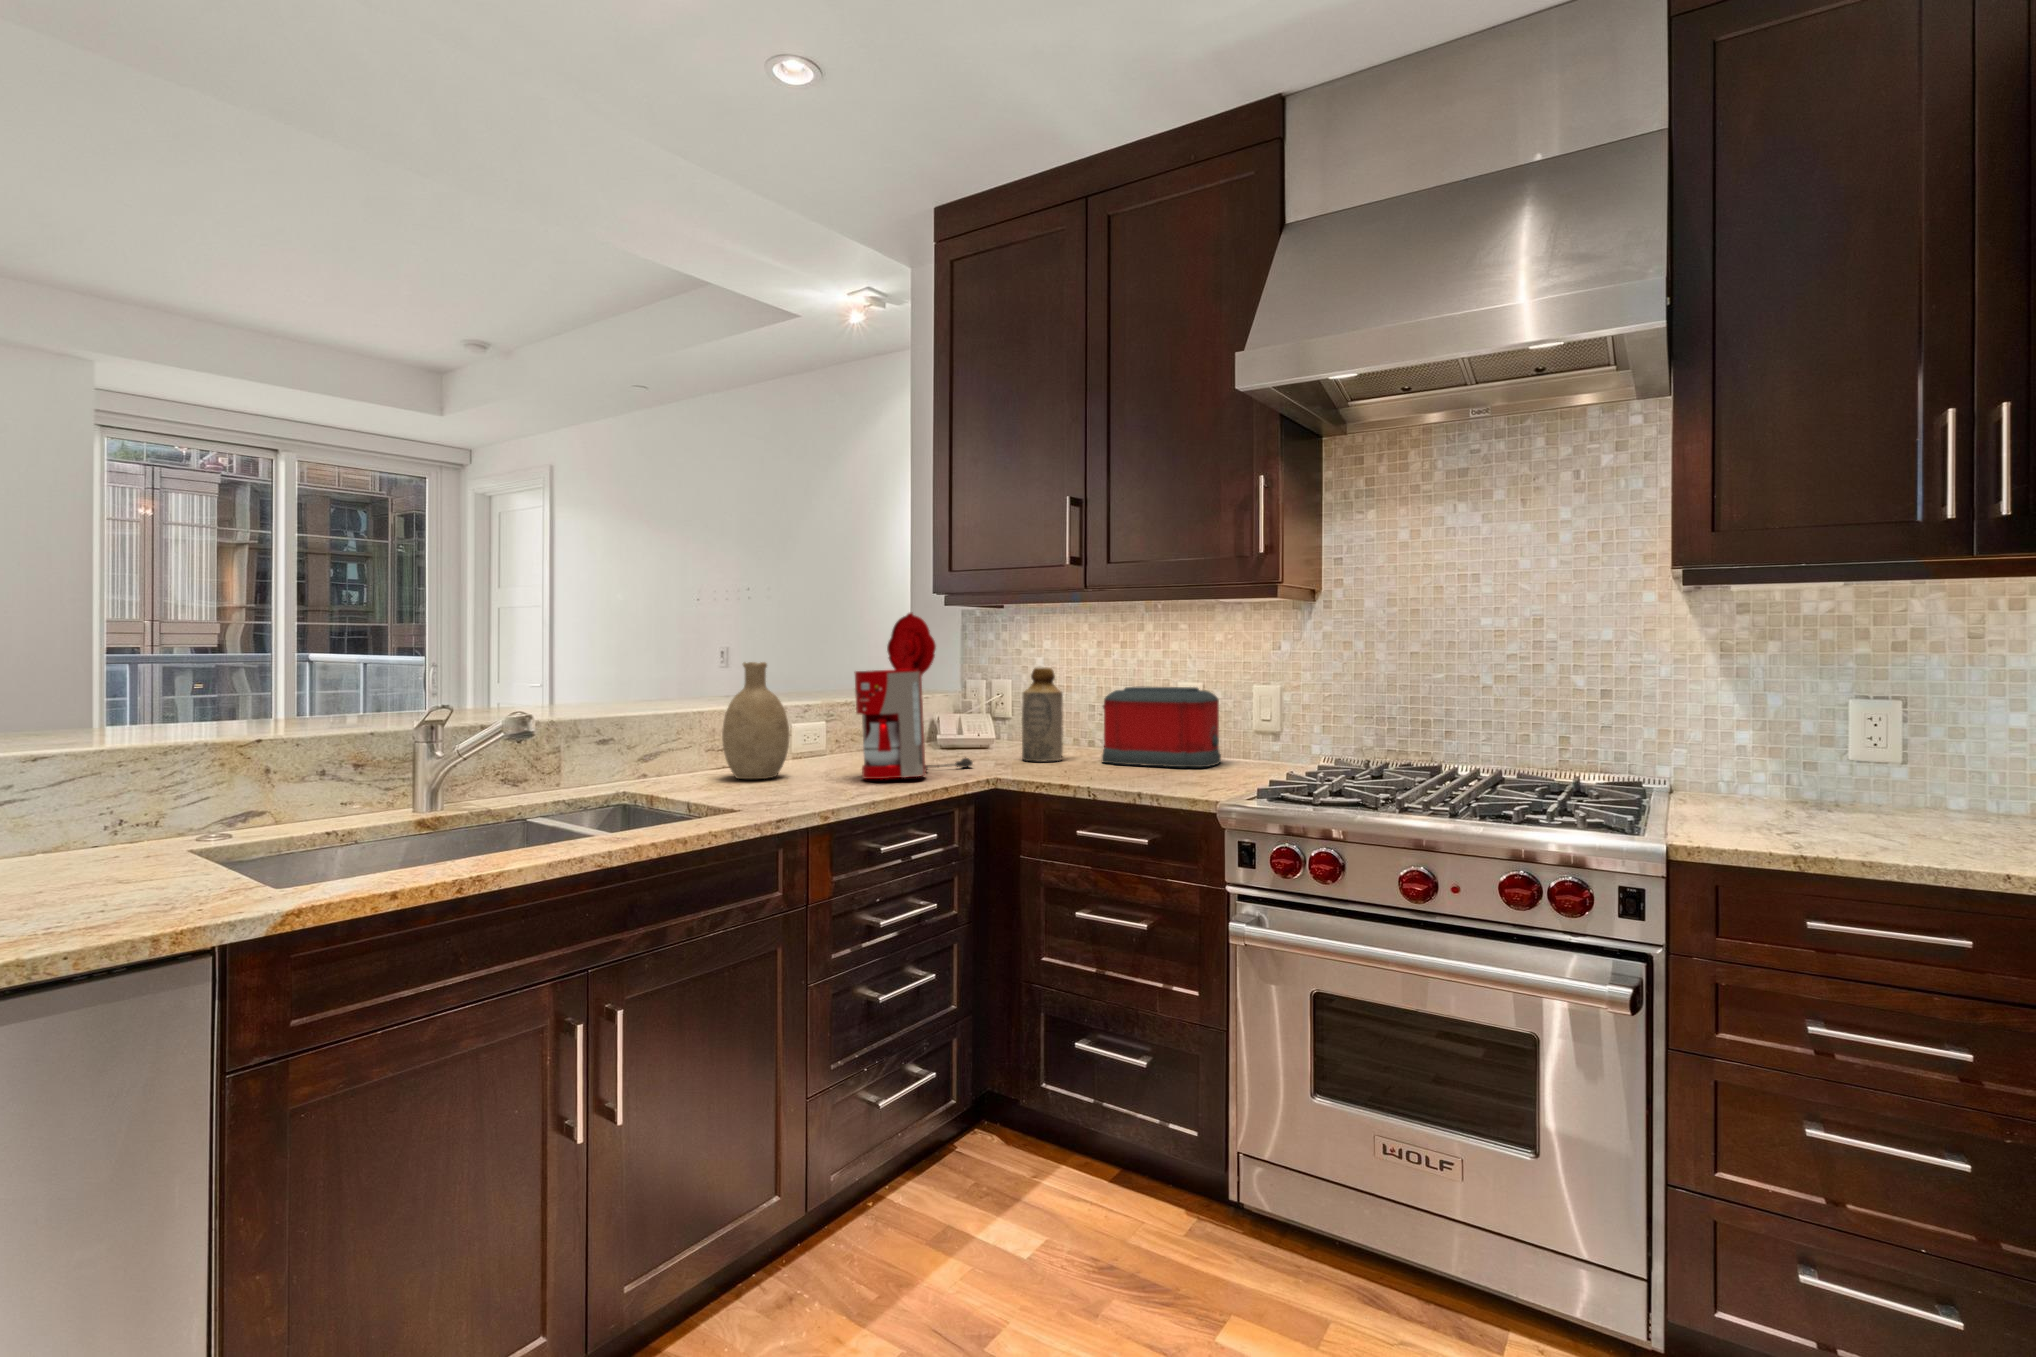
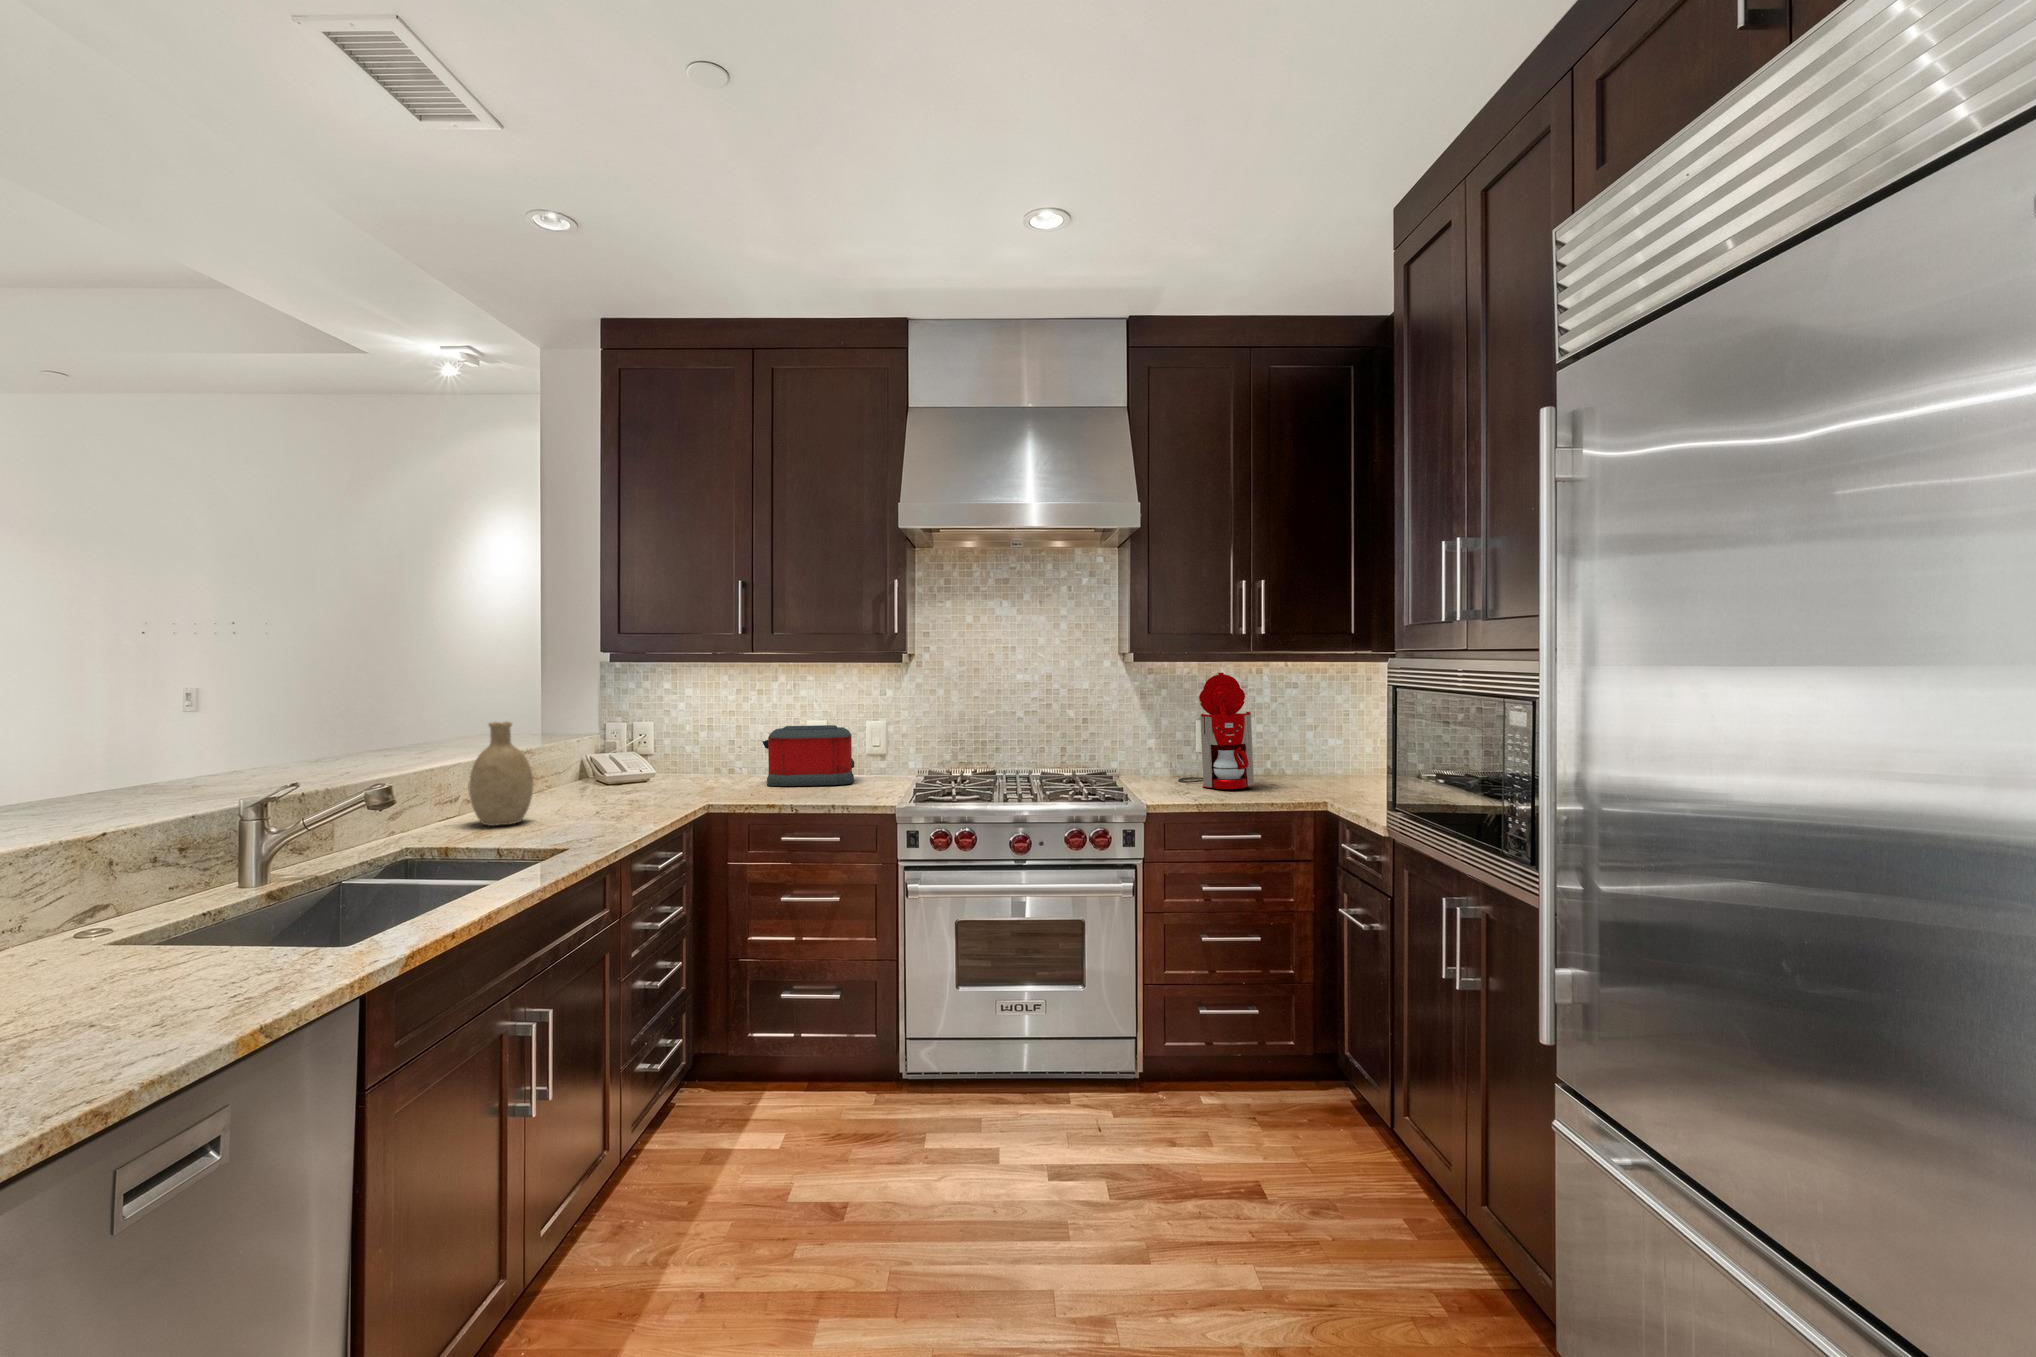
coffee maker: present [854,613,973,779] -> present [1178,673,1255,789]
bottle: present [1022,668,1063,762] -> none [700,714,733,789]

